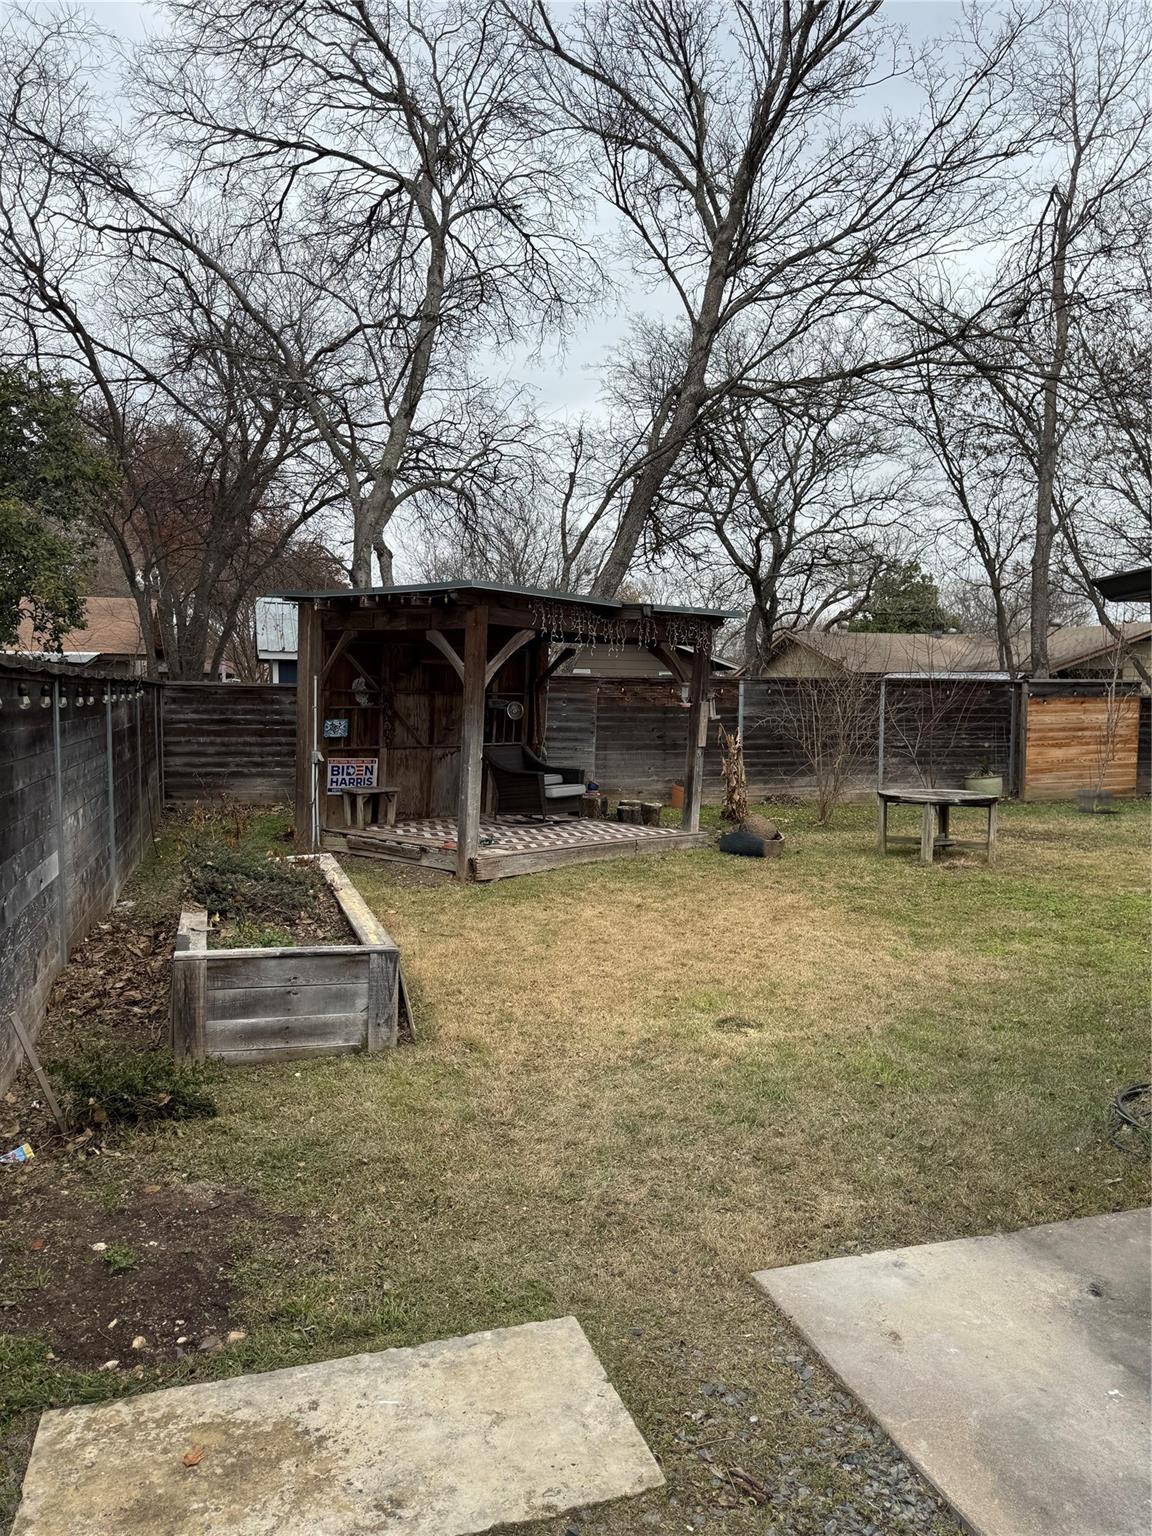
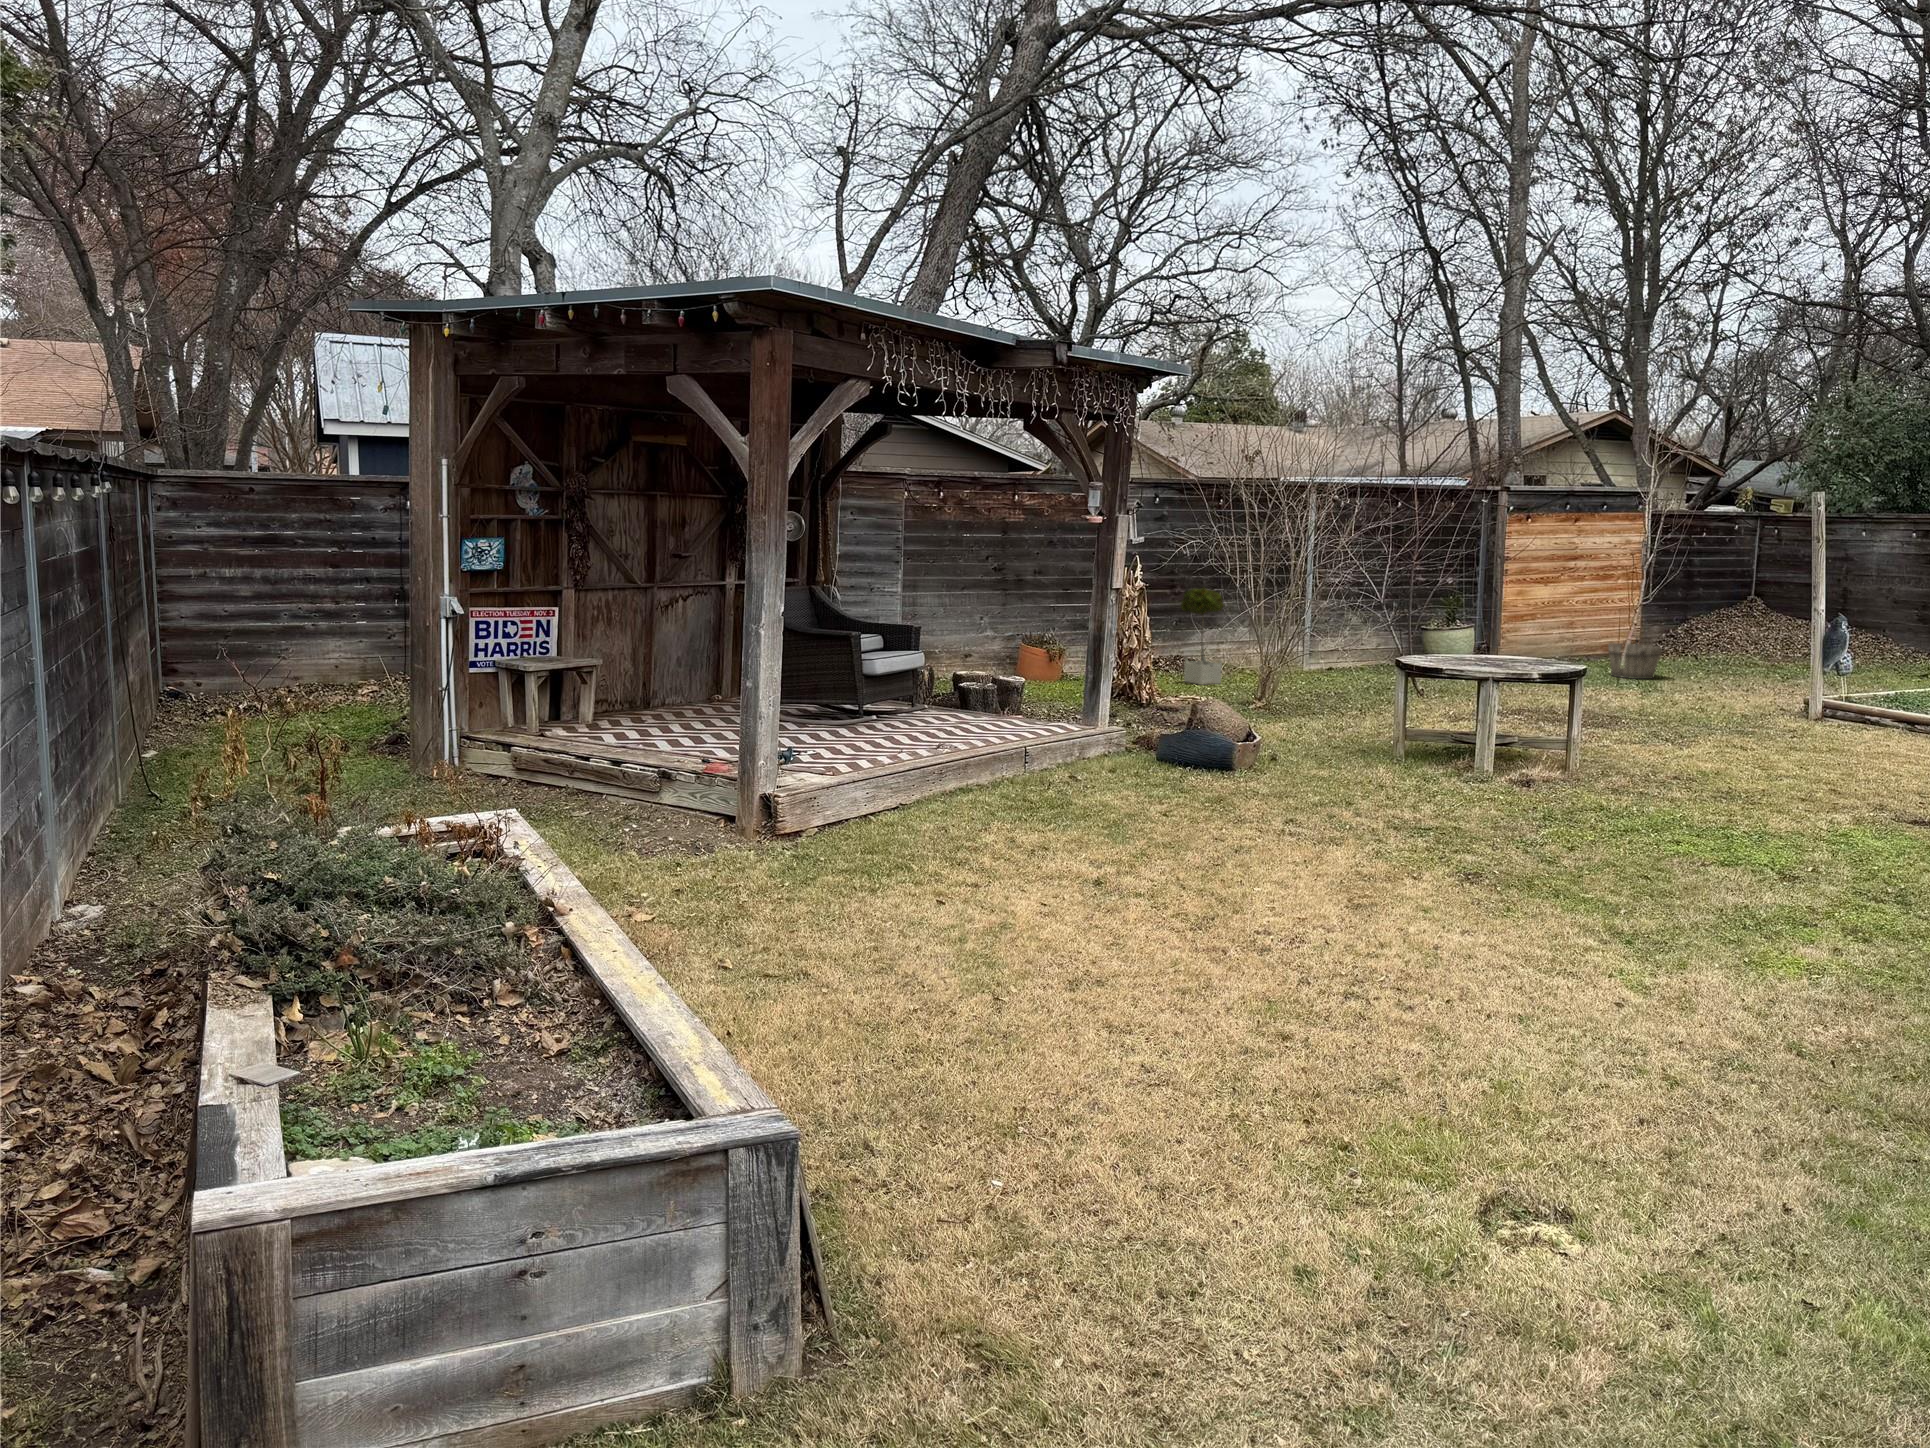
potted tree: none [770,750,799,813] -> present [1181,588,1224,685]

